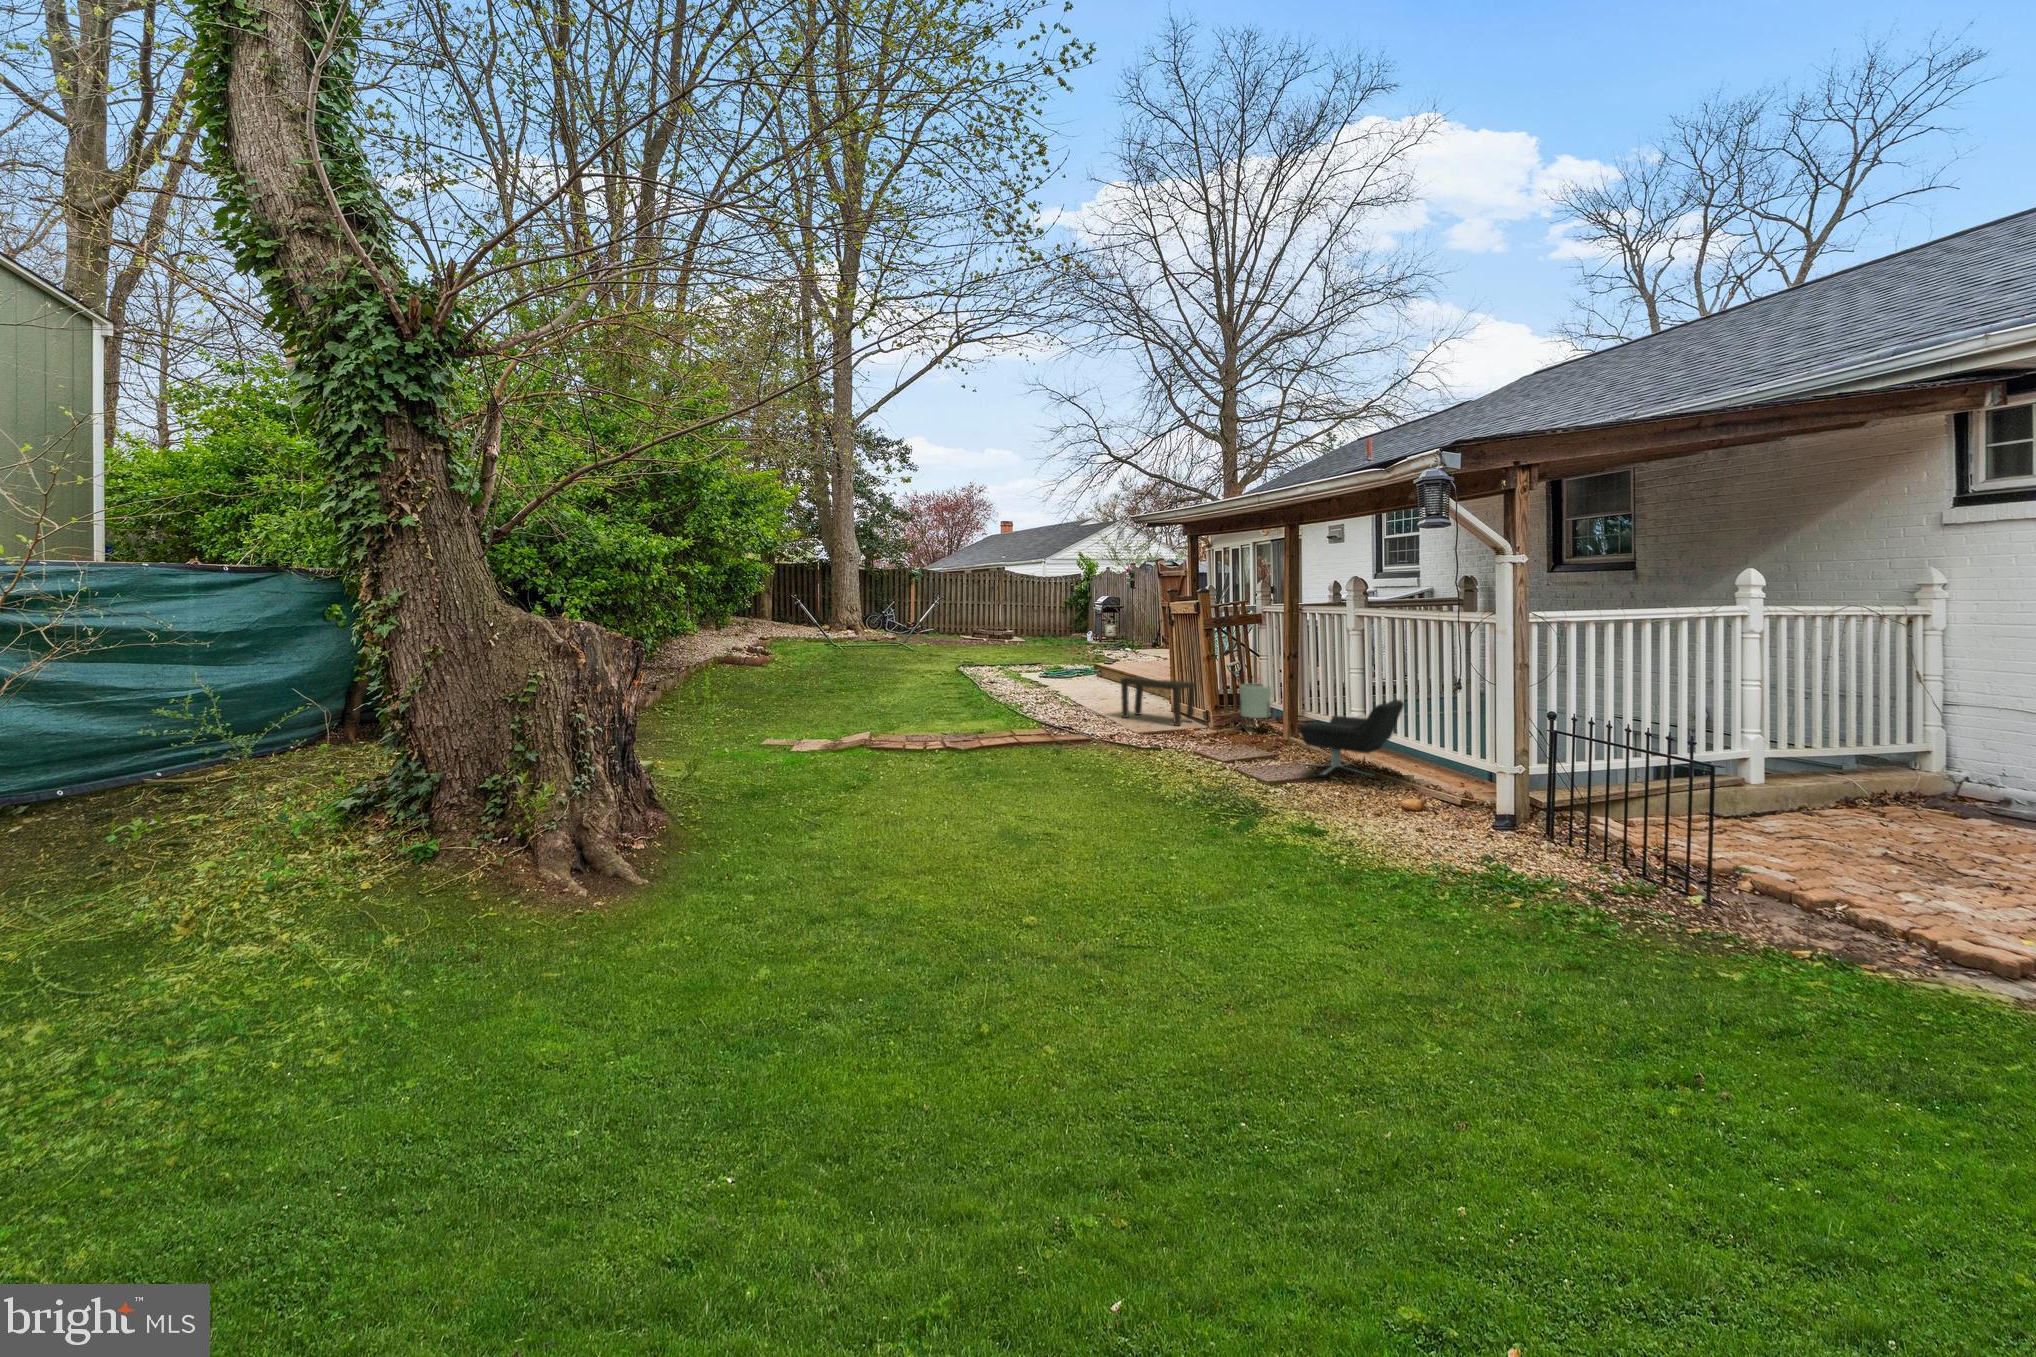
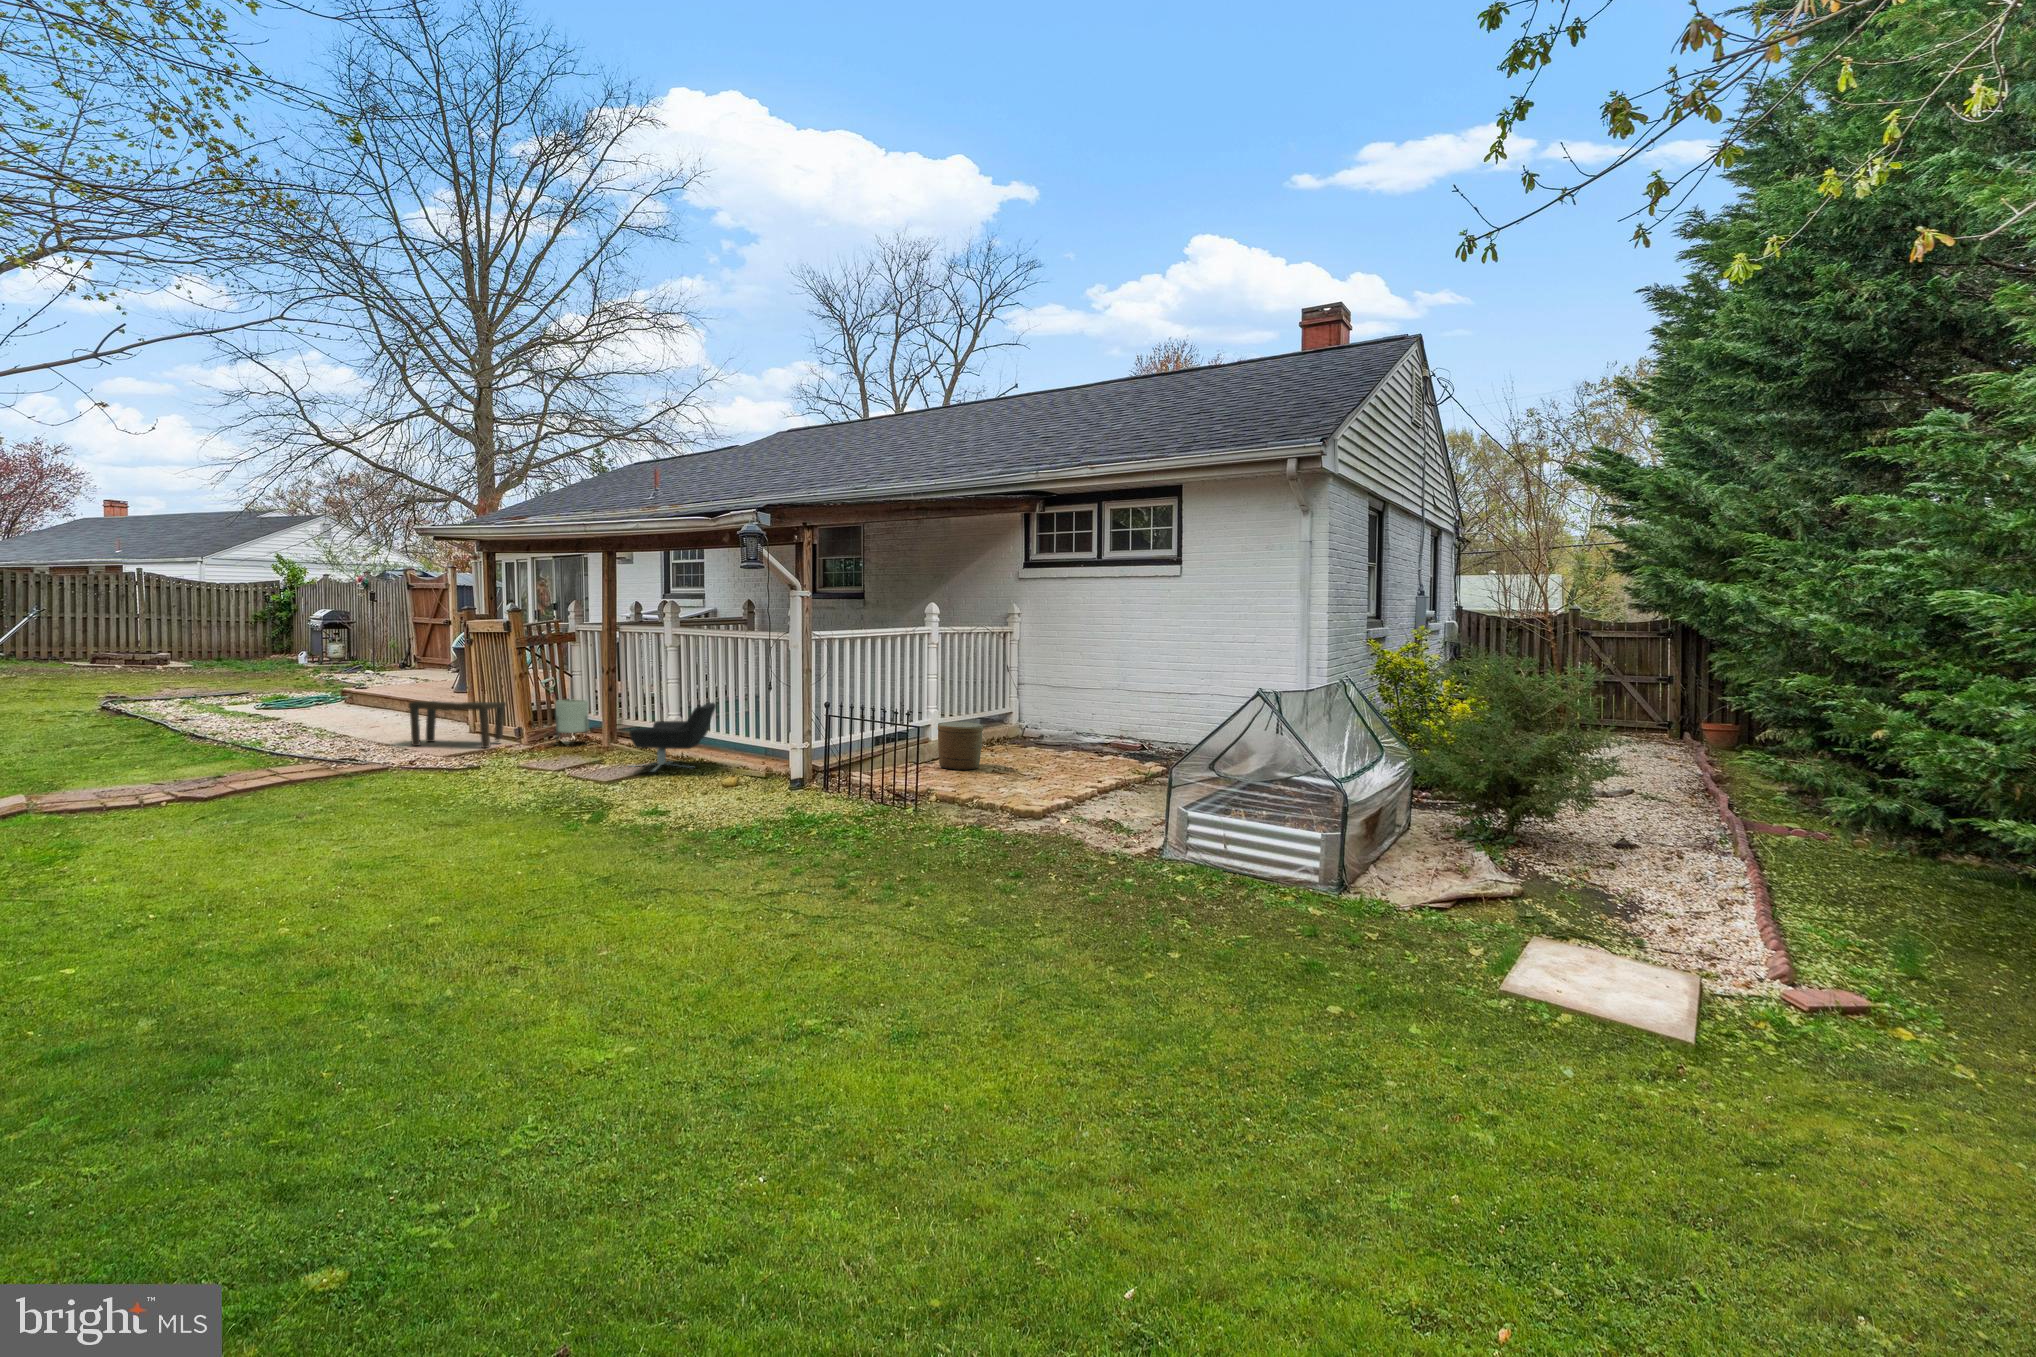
woven basket: none [1762,758,1866,842] -> present [938,722,983,770]

